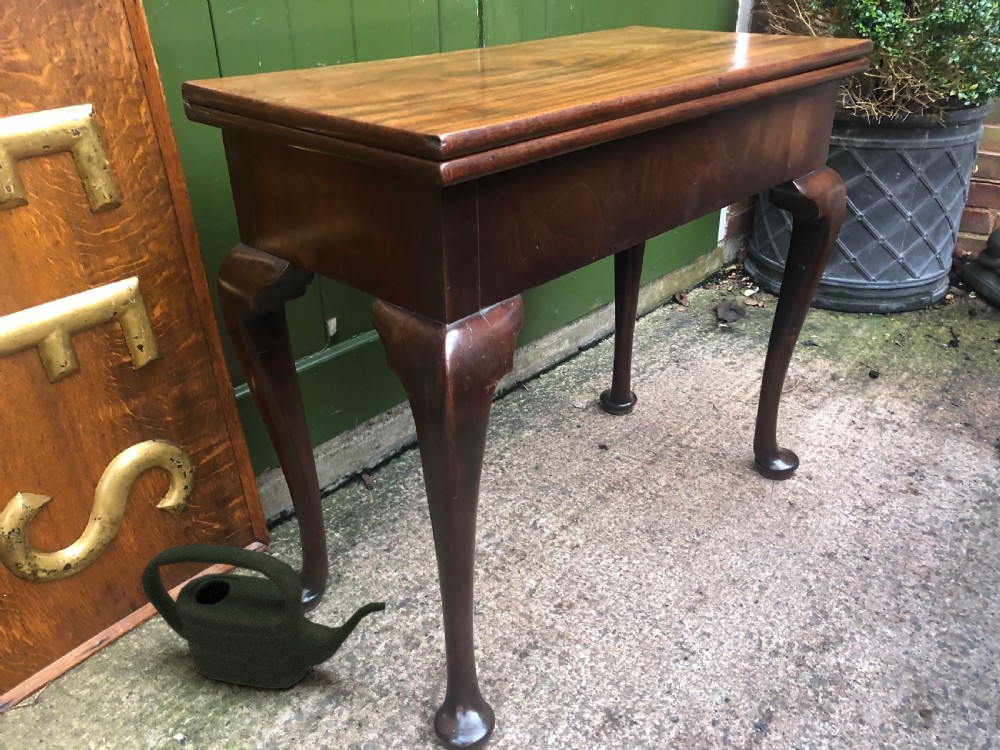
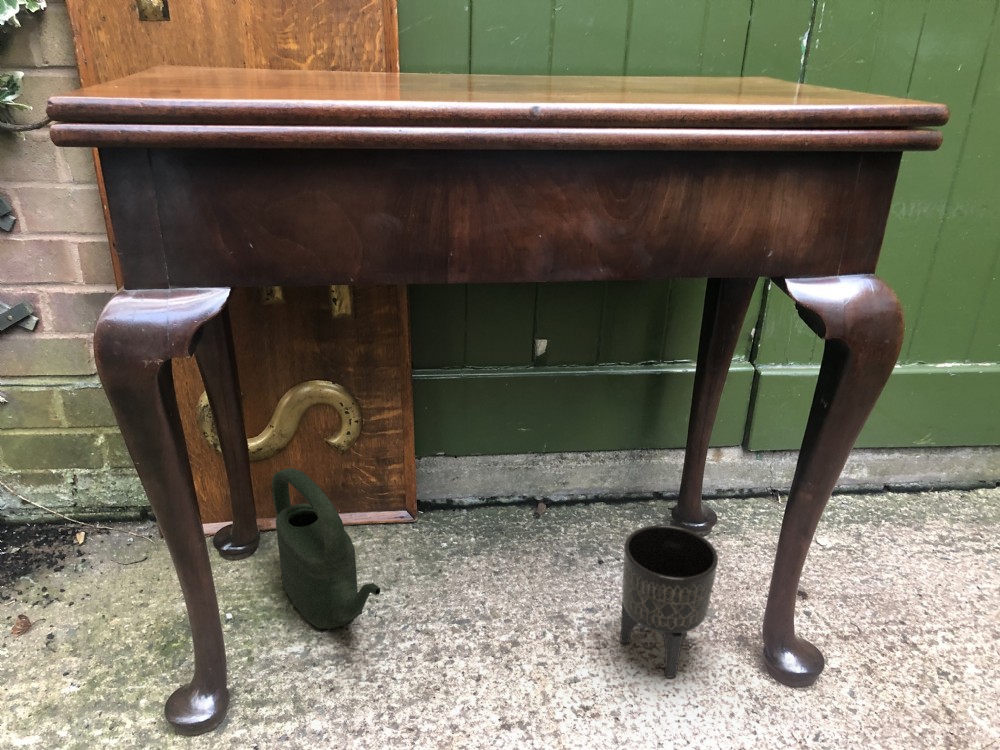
planter: none [525,430,604,551] -> present [620,525,718,678]

